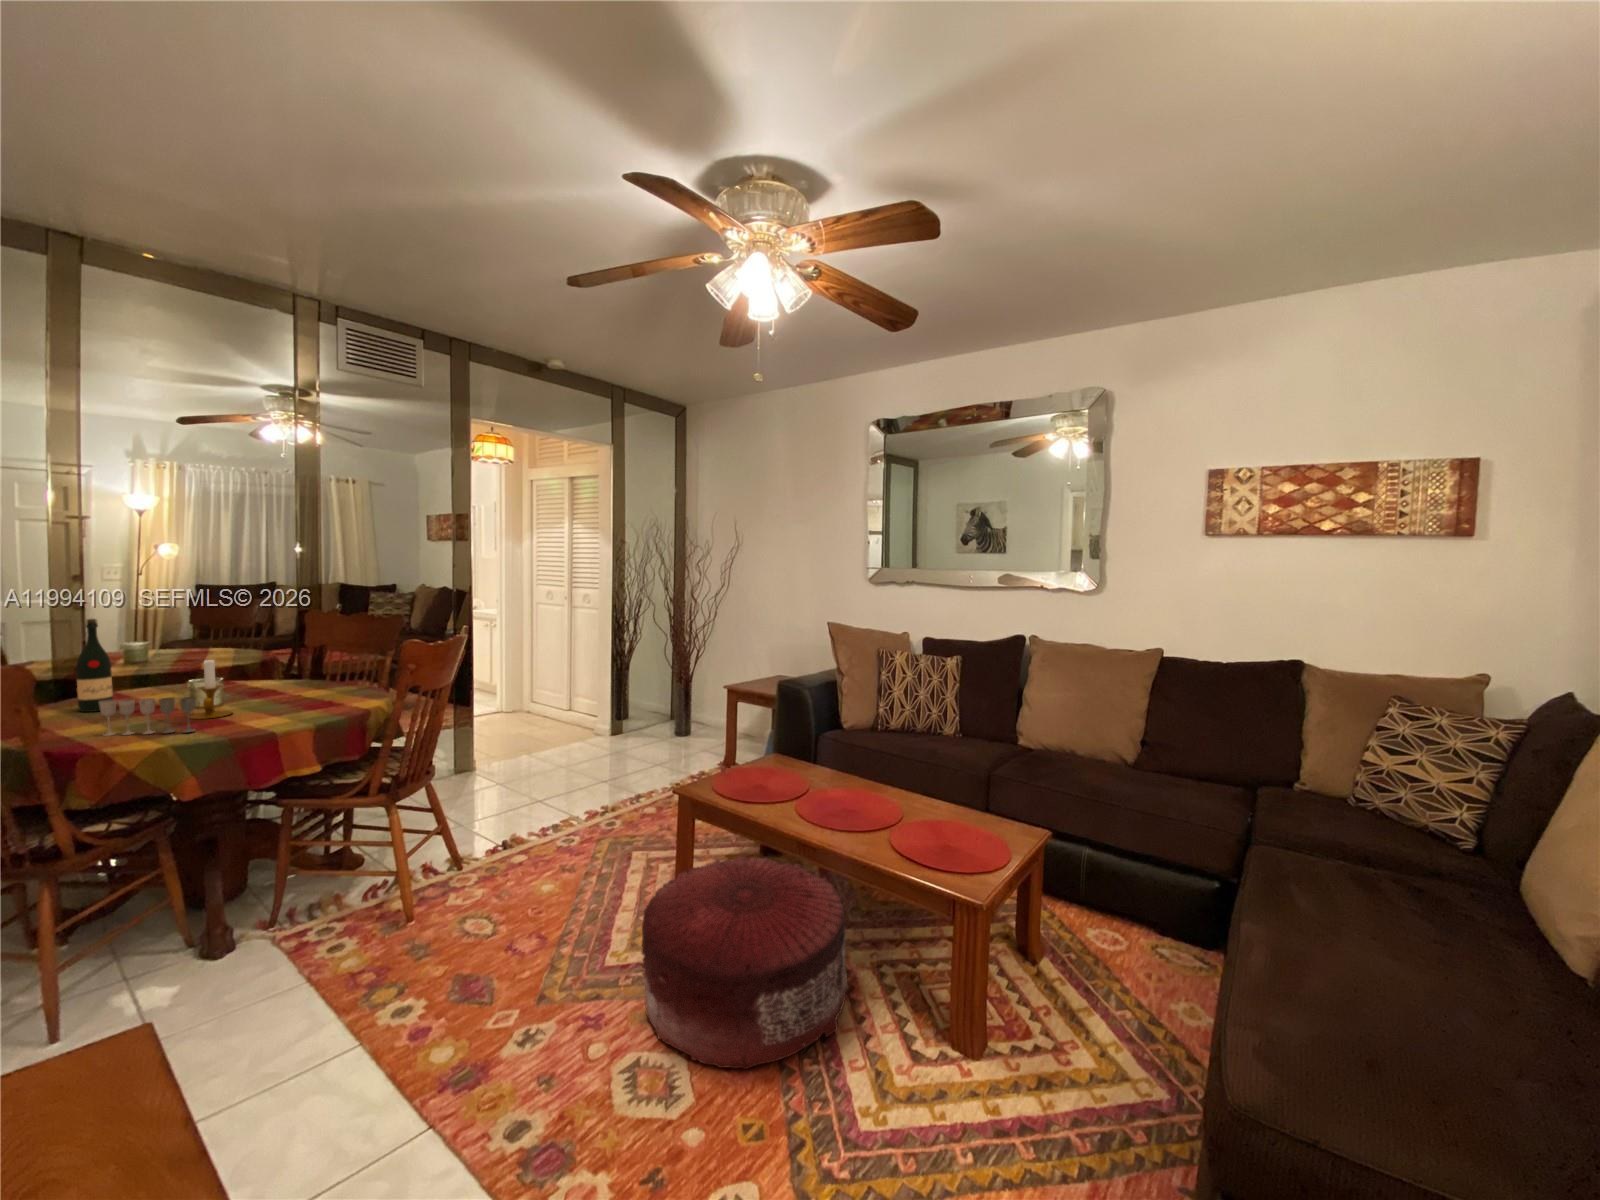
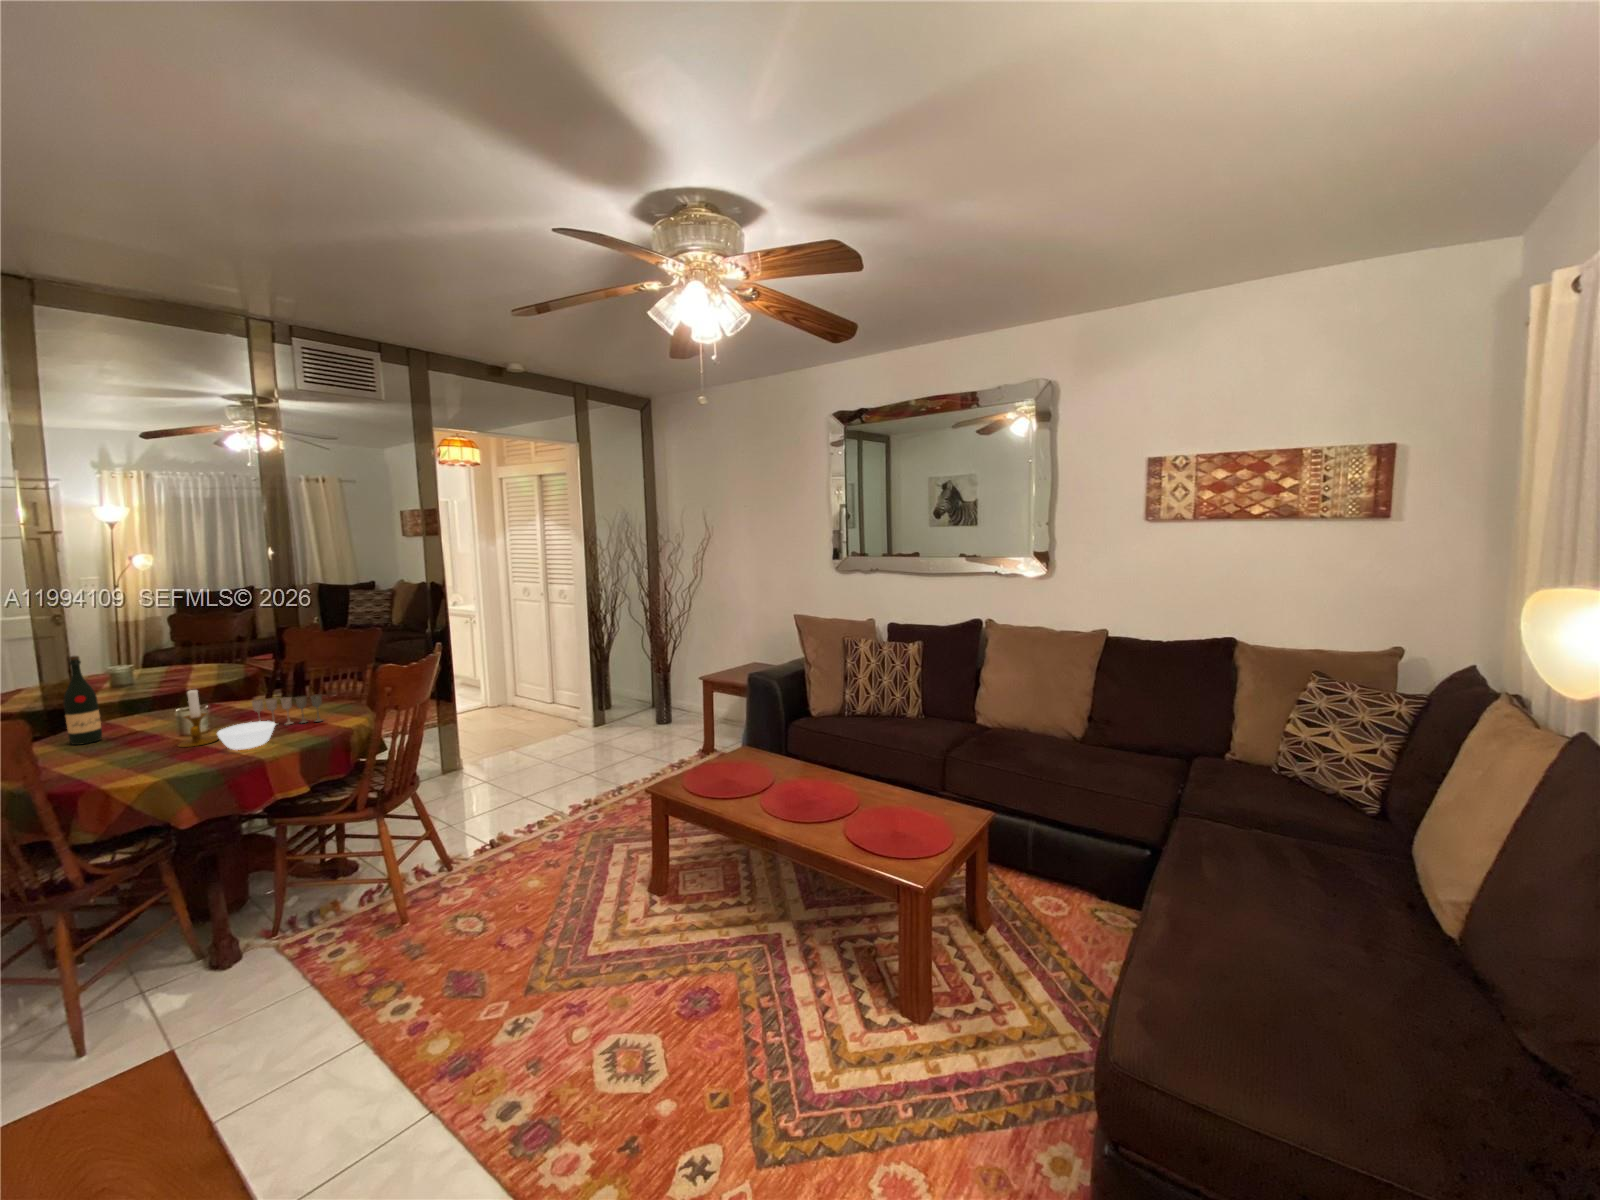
bowl: none [230,696,292,723] -> present [217,721,275,750]
wine glass: present [99,697,195,736] -> present [252,694,322,725]
pouf: present [641,855,847,1069] -> none [617,847,810,1045]

